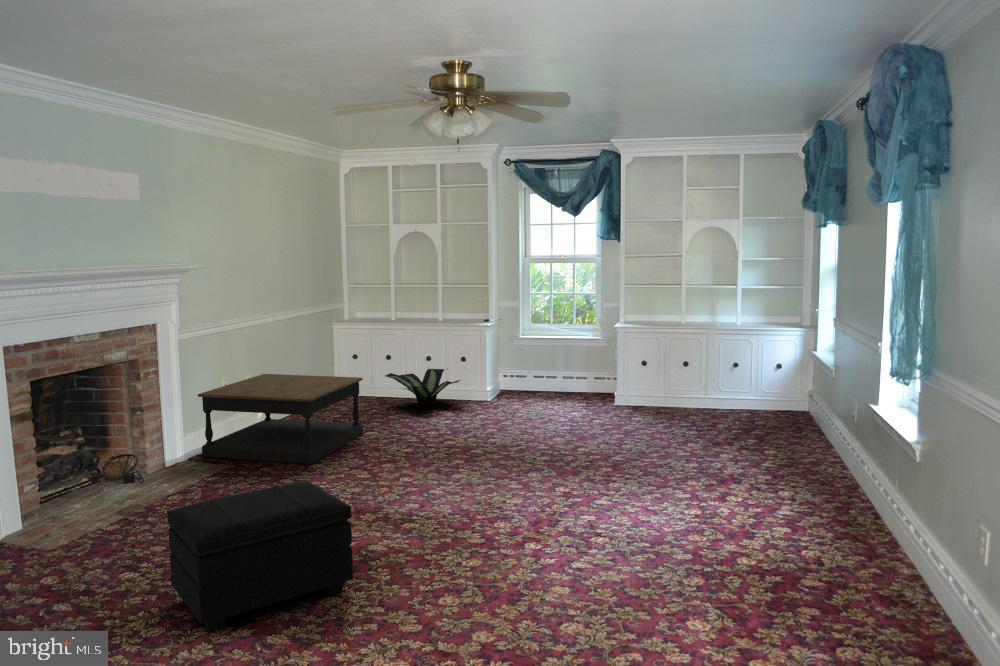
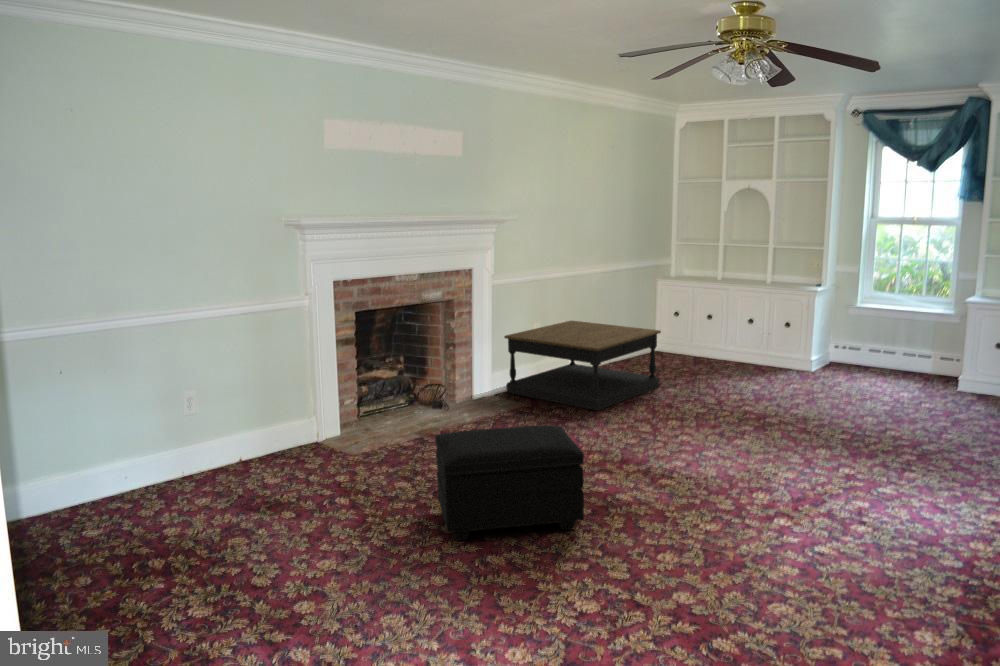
potted plant: present [385,369,460,408] -> none [694,325,778,367]

